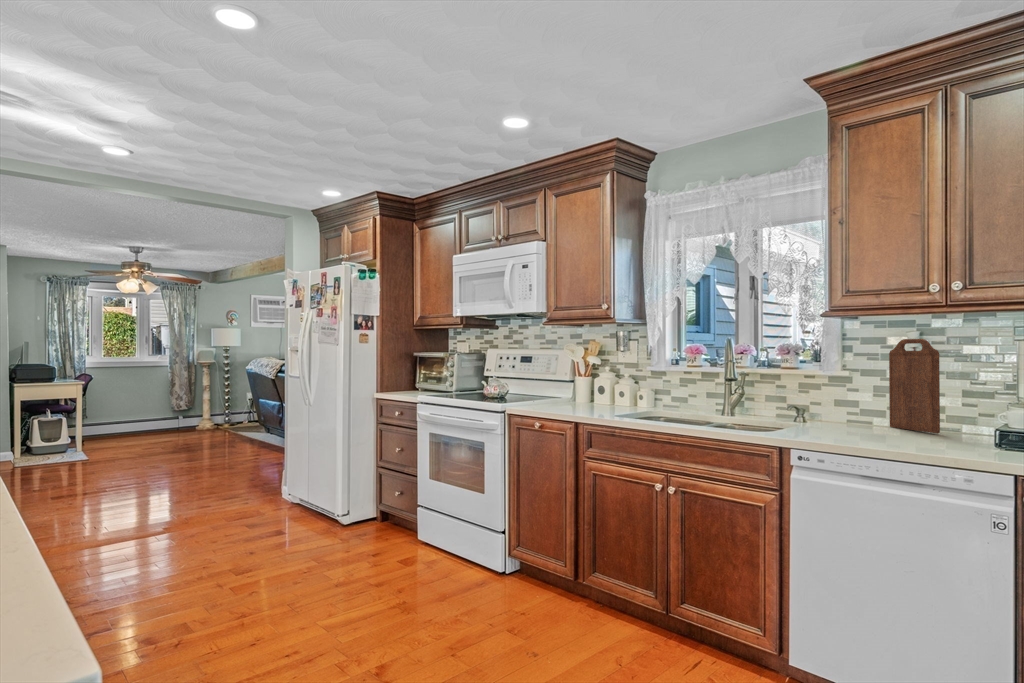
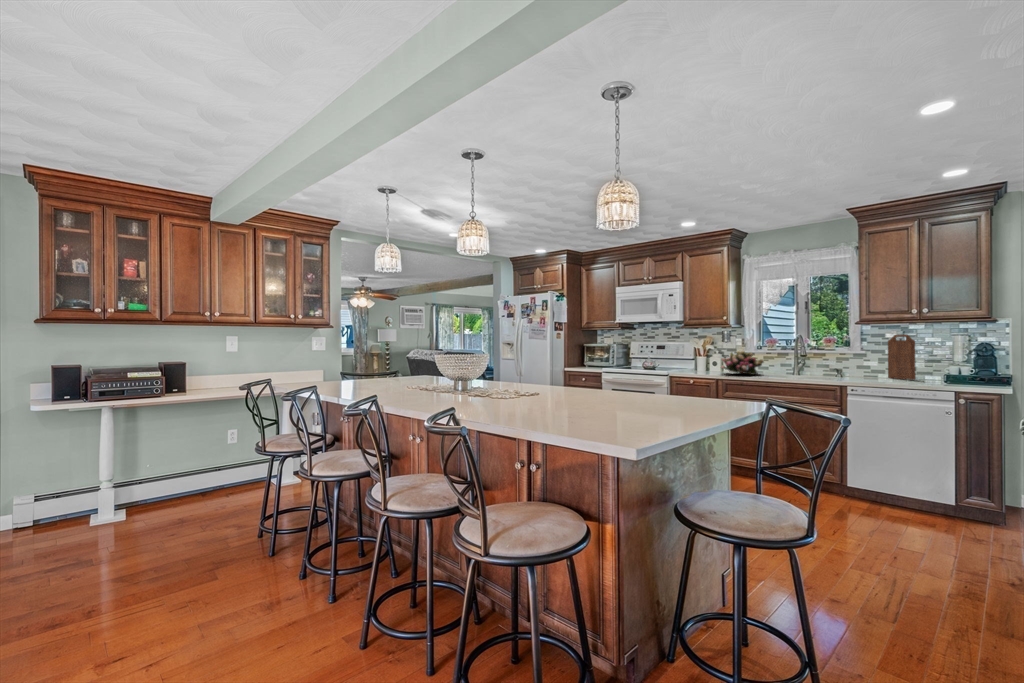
flower arrangement: none [589,367,667,414] -> present [721,351,763,375]

